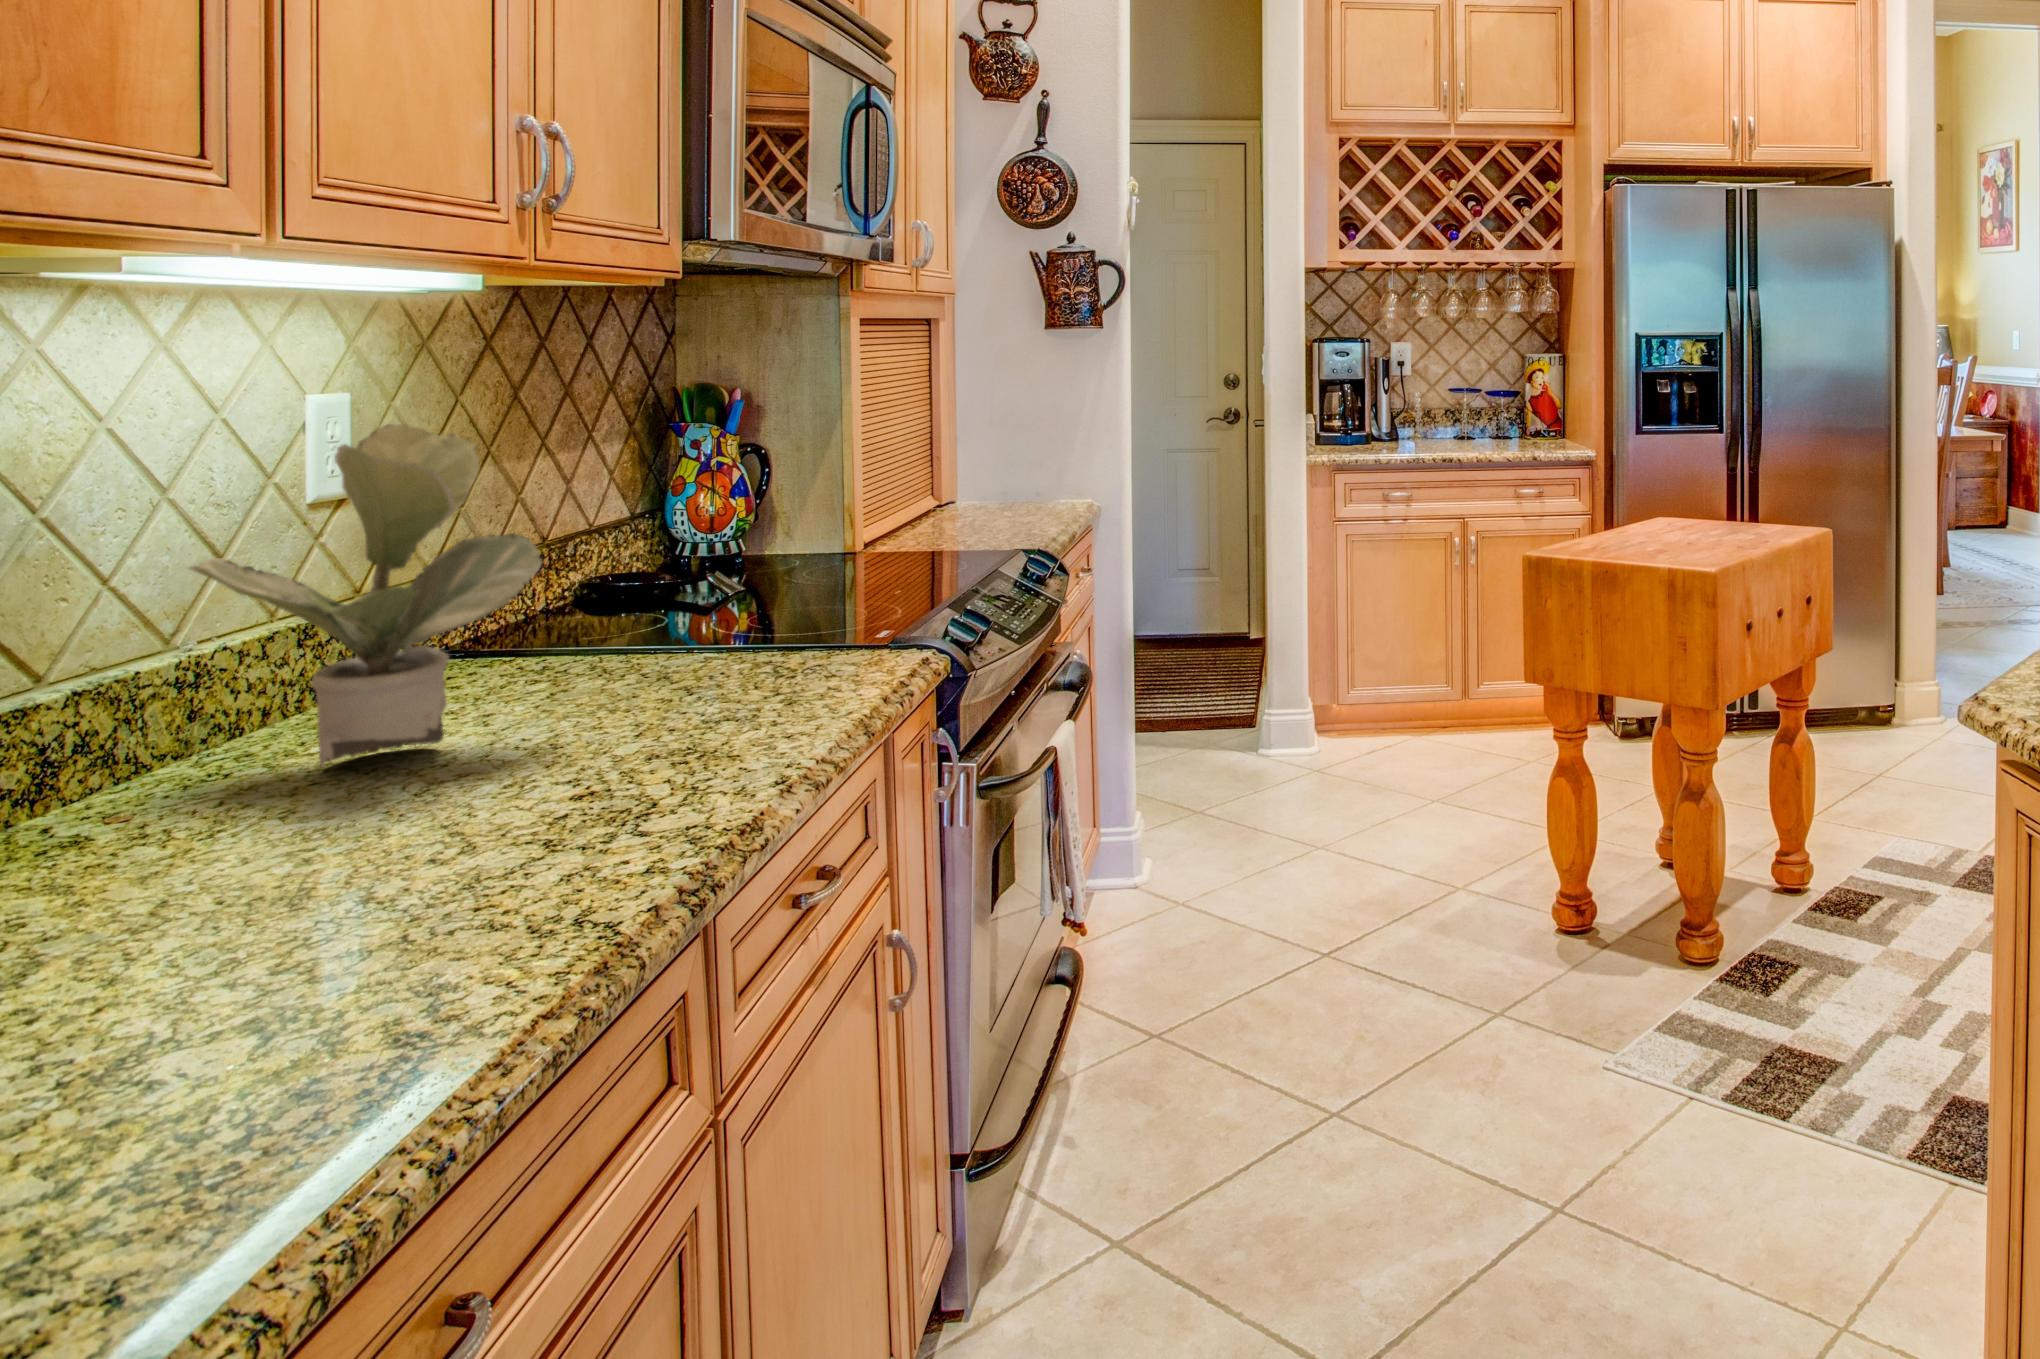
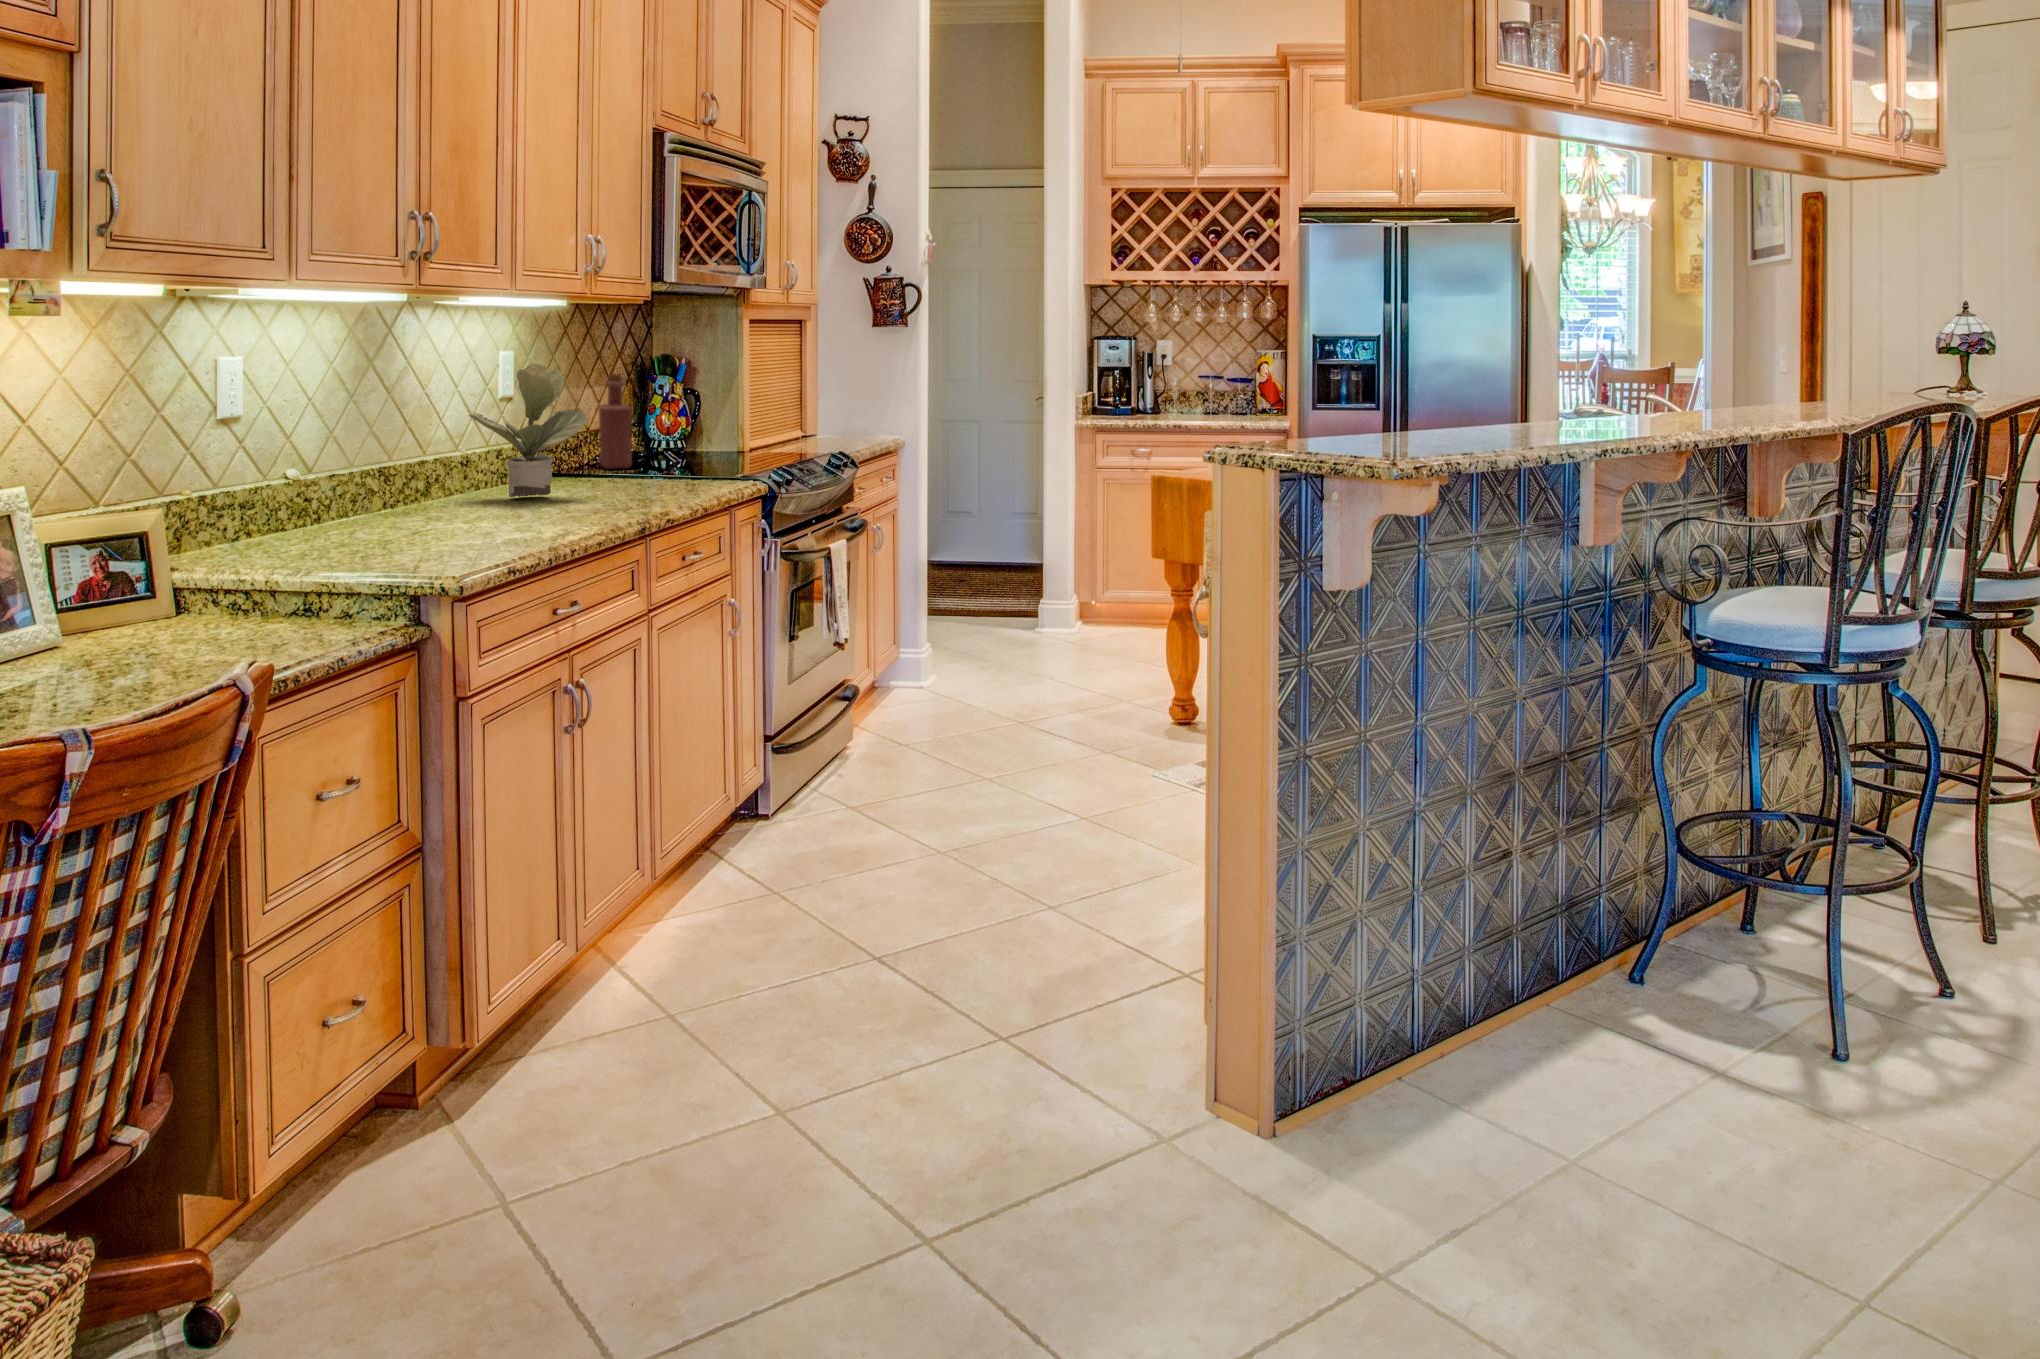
bottle: none [566,424,643,622] -> present [599,374,632,469]

